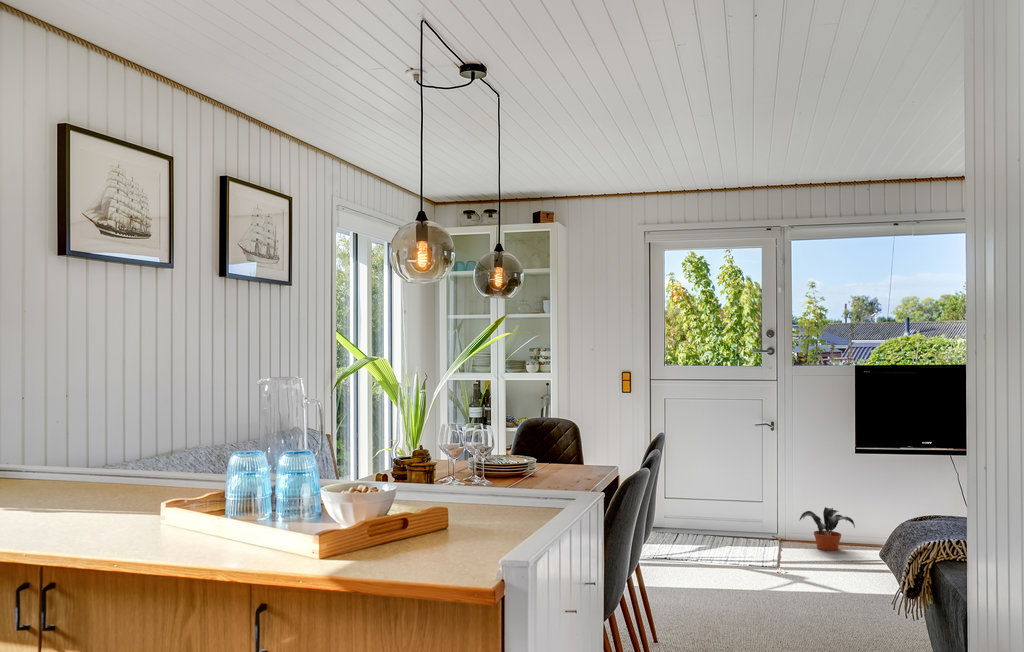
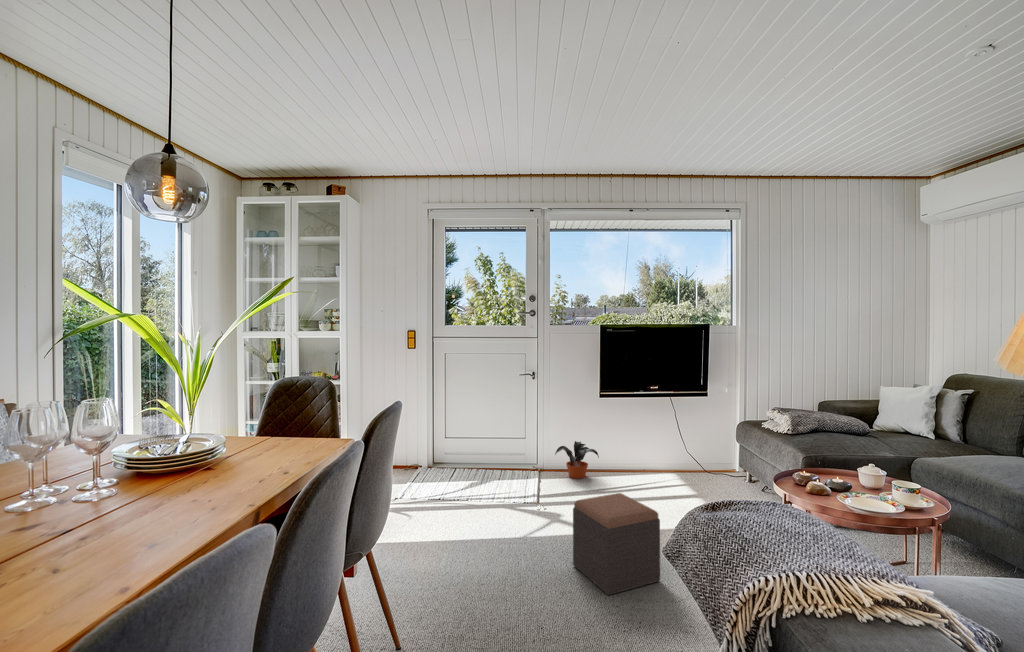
footstool: none [815,548,905,634] -> present [573,493,660,595]

